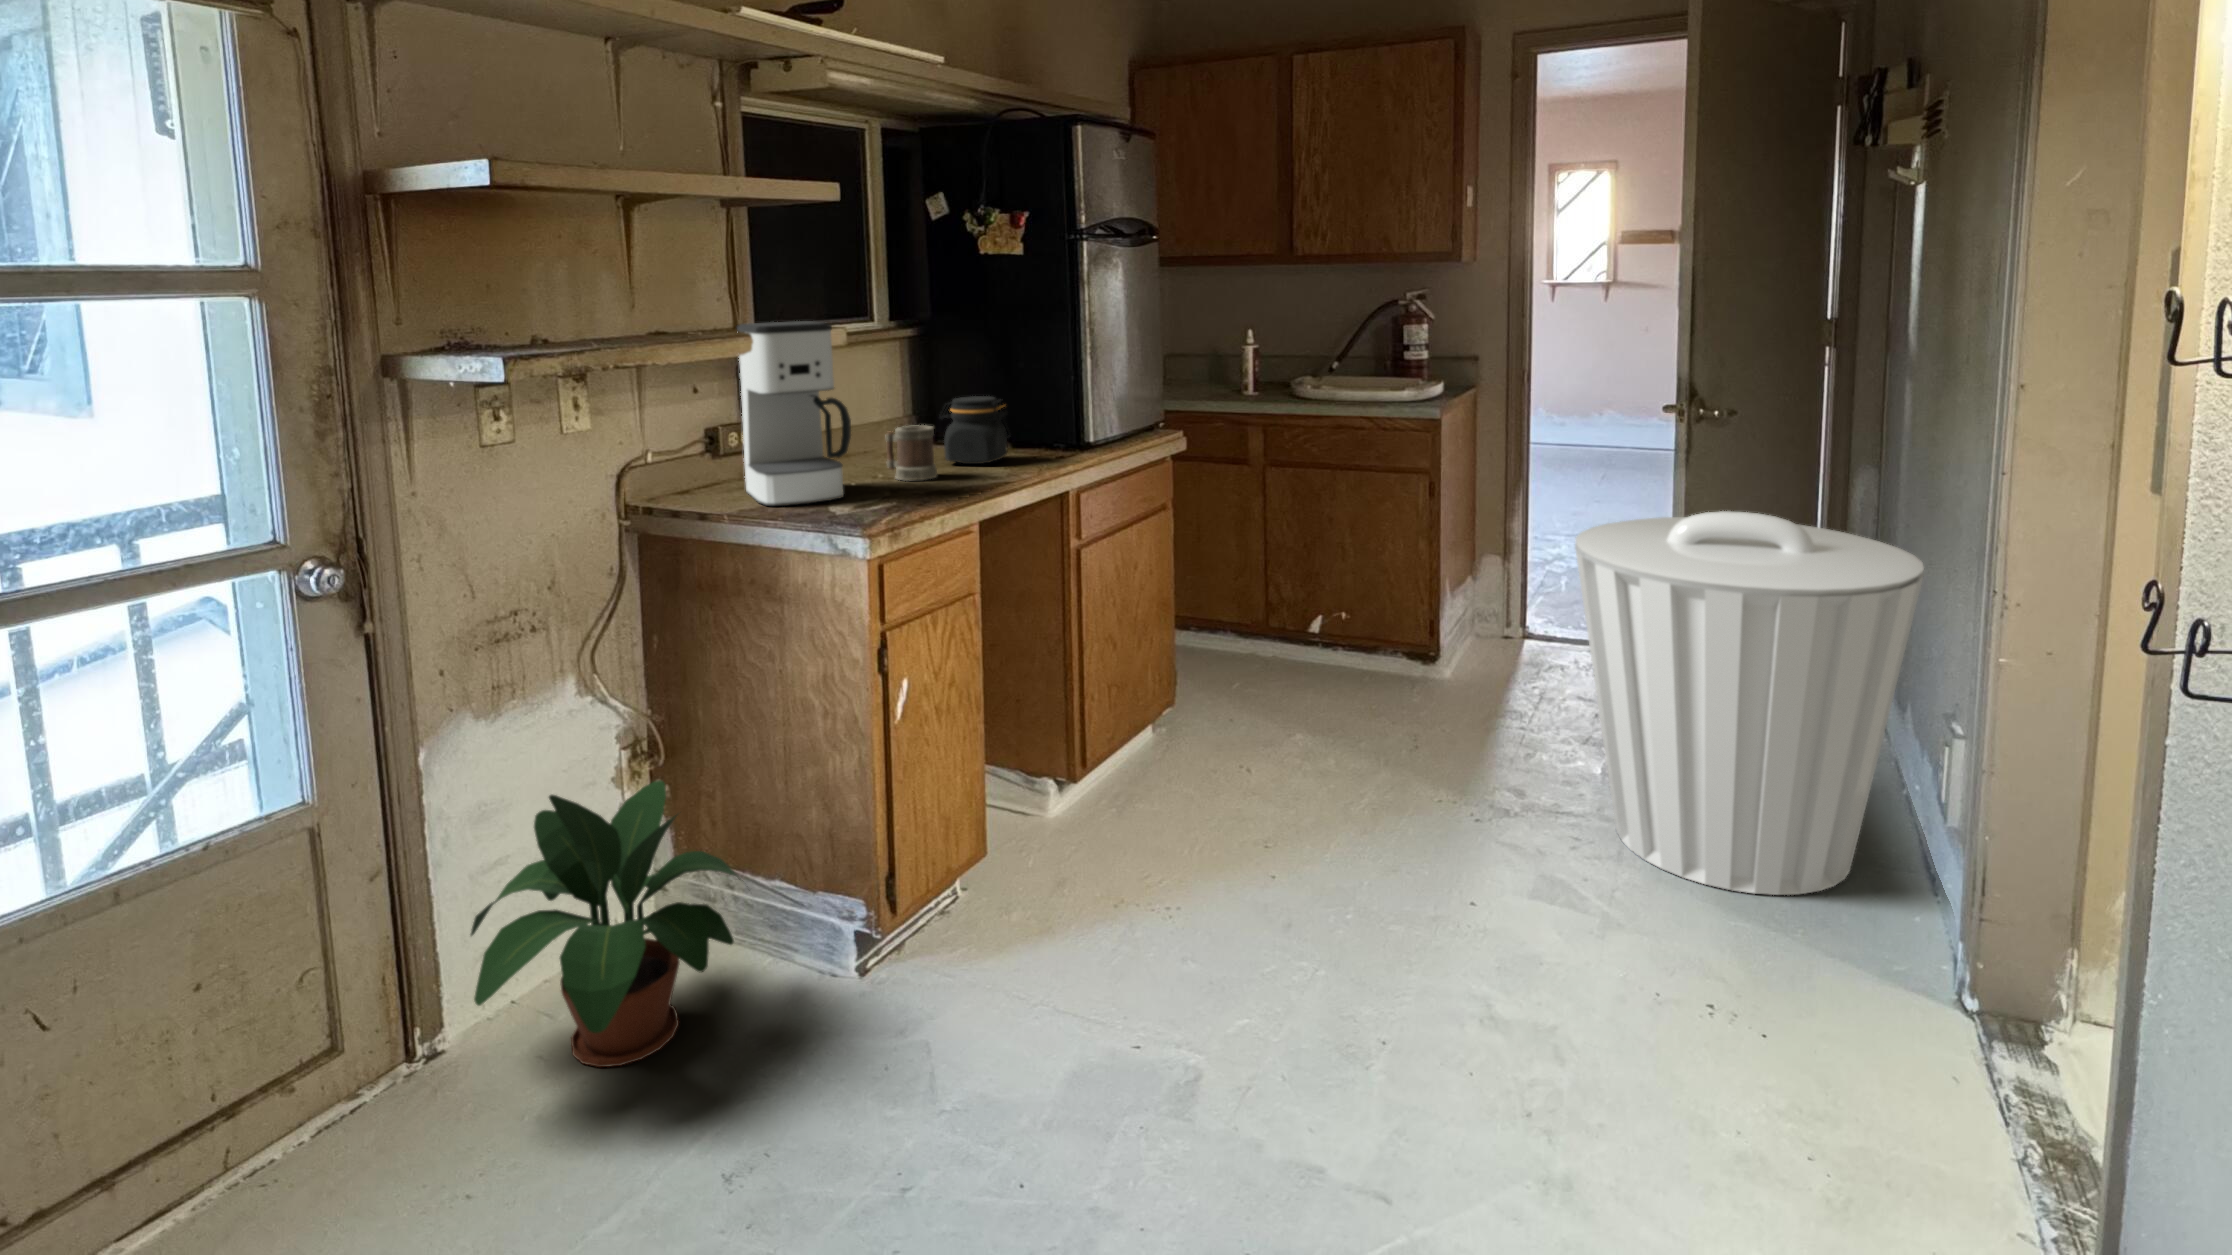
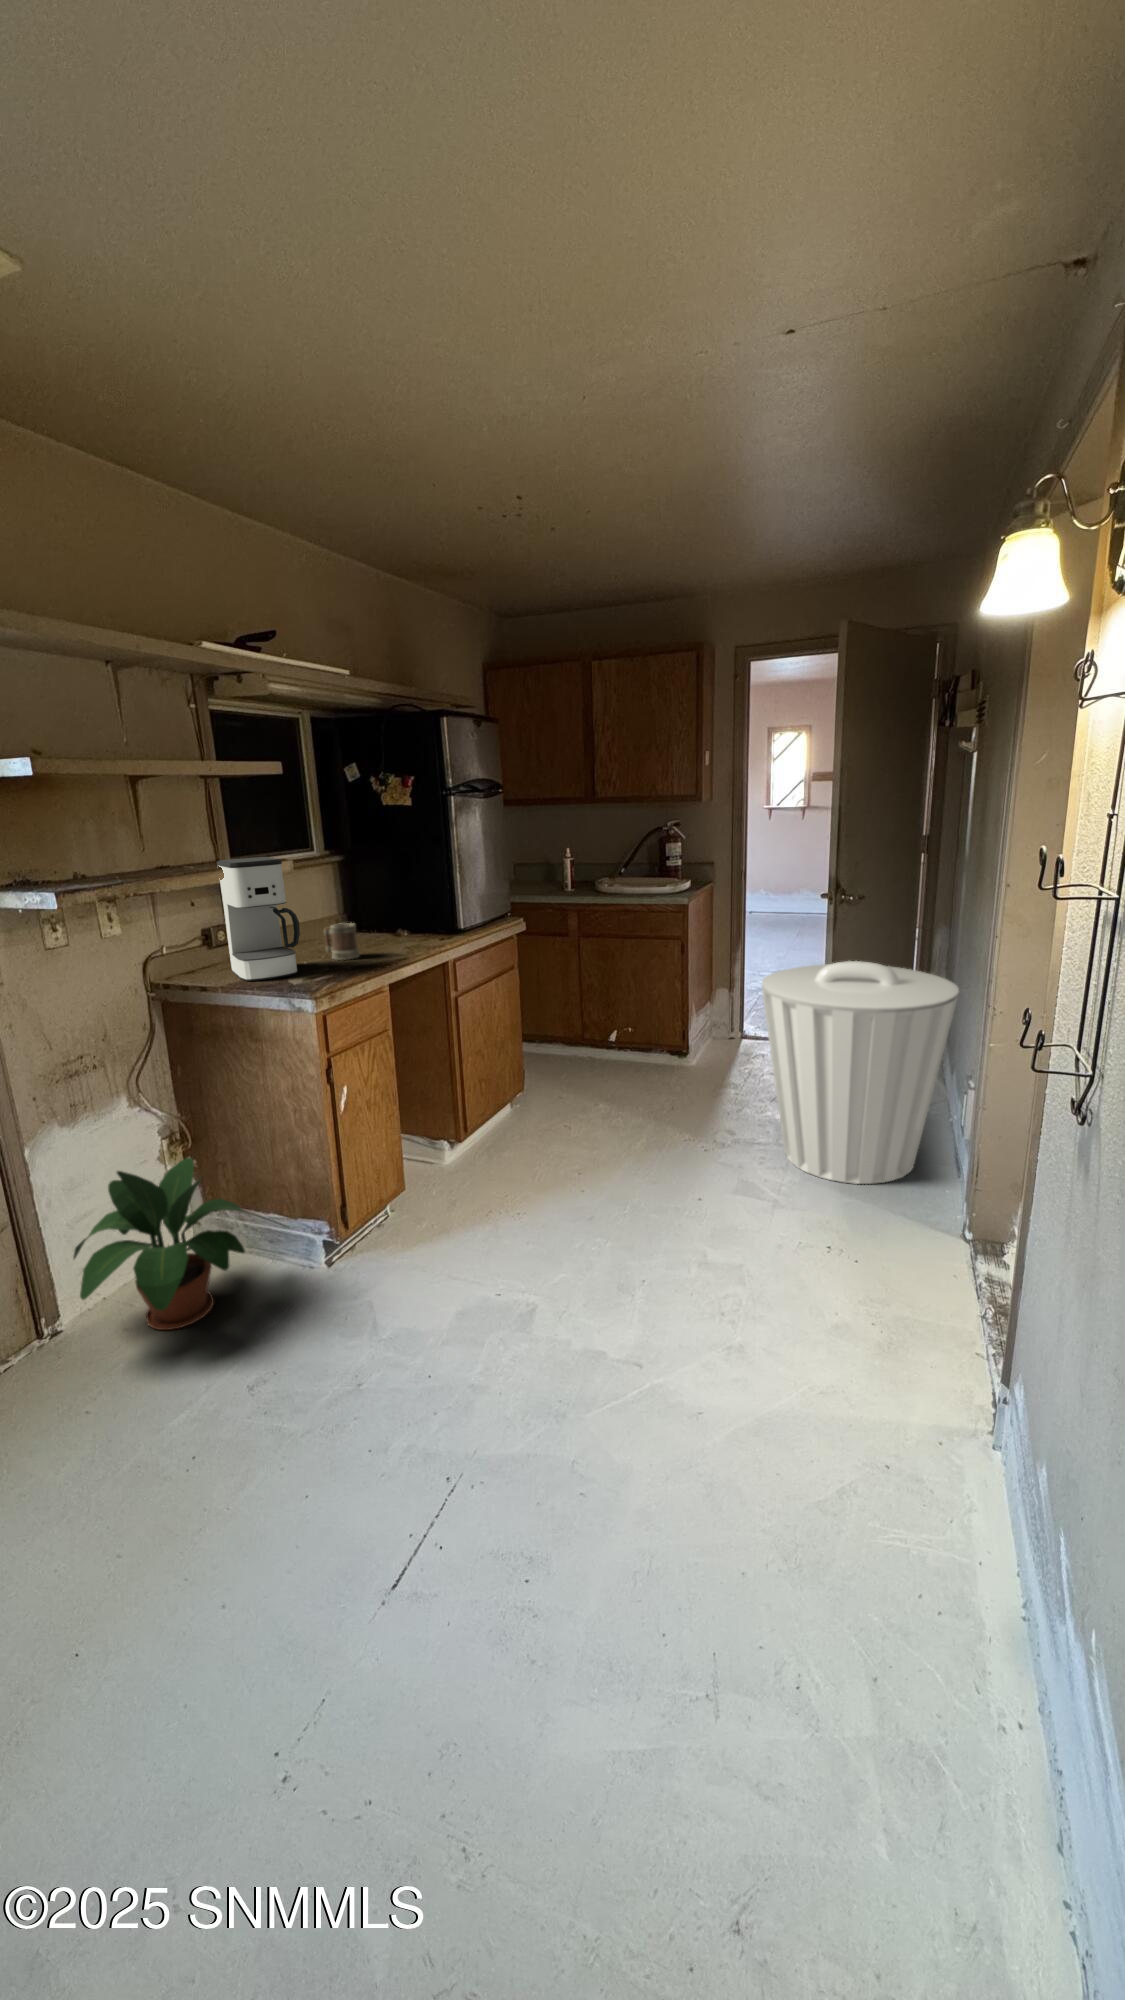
jar: present [940,396,1010,464] -> none [360,902,408,946]

